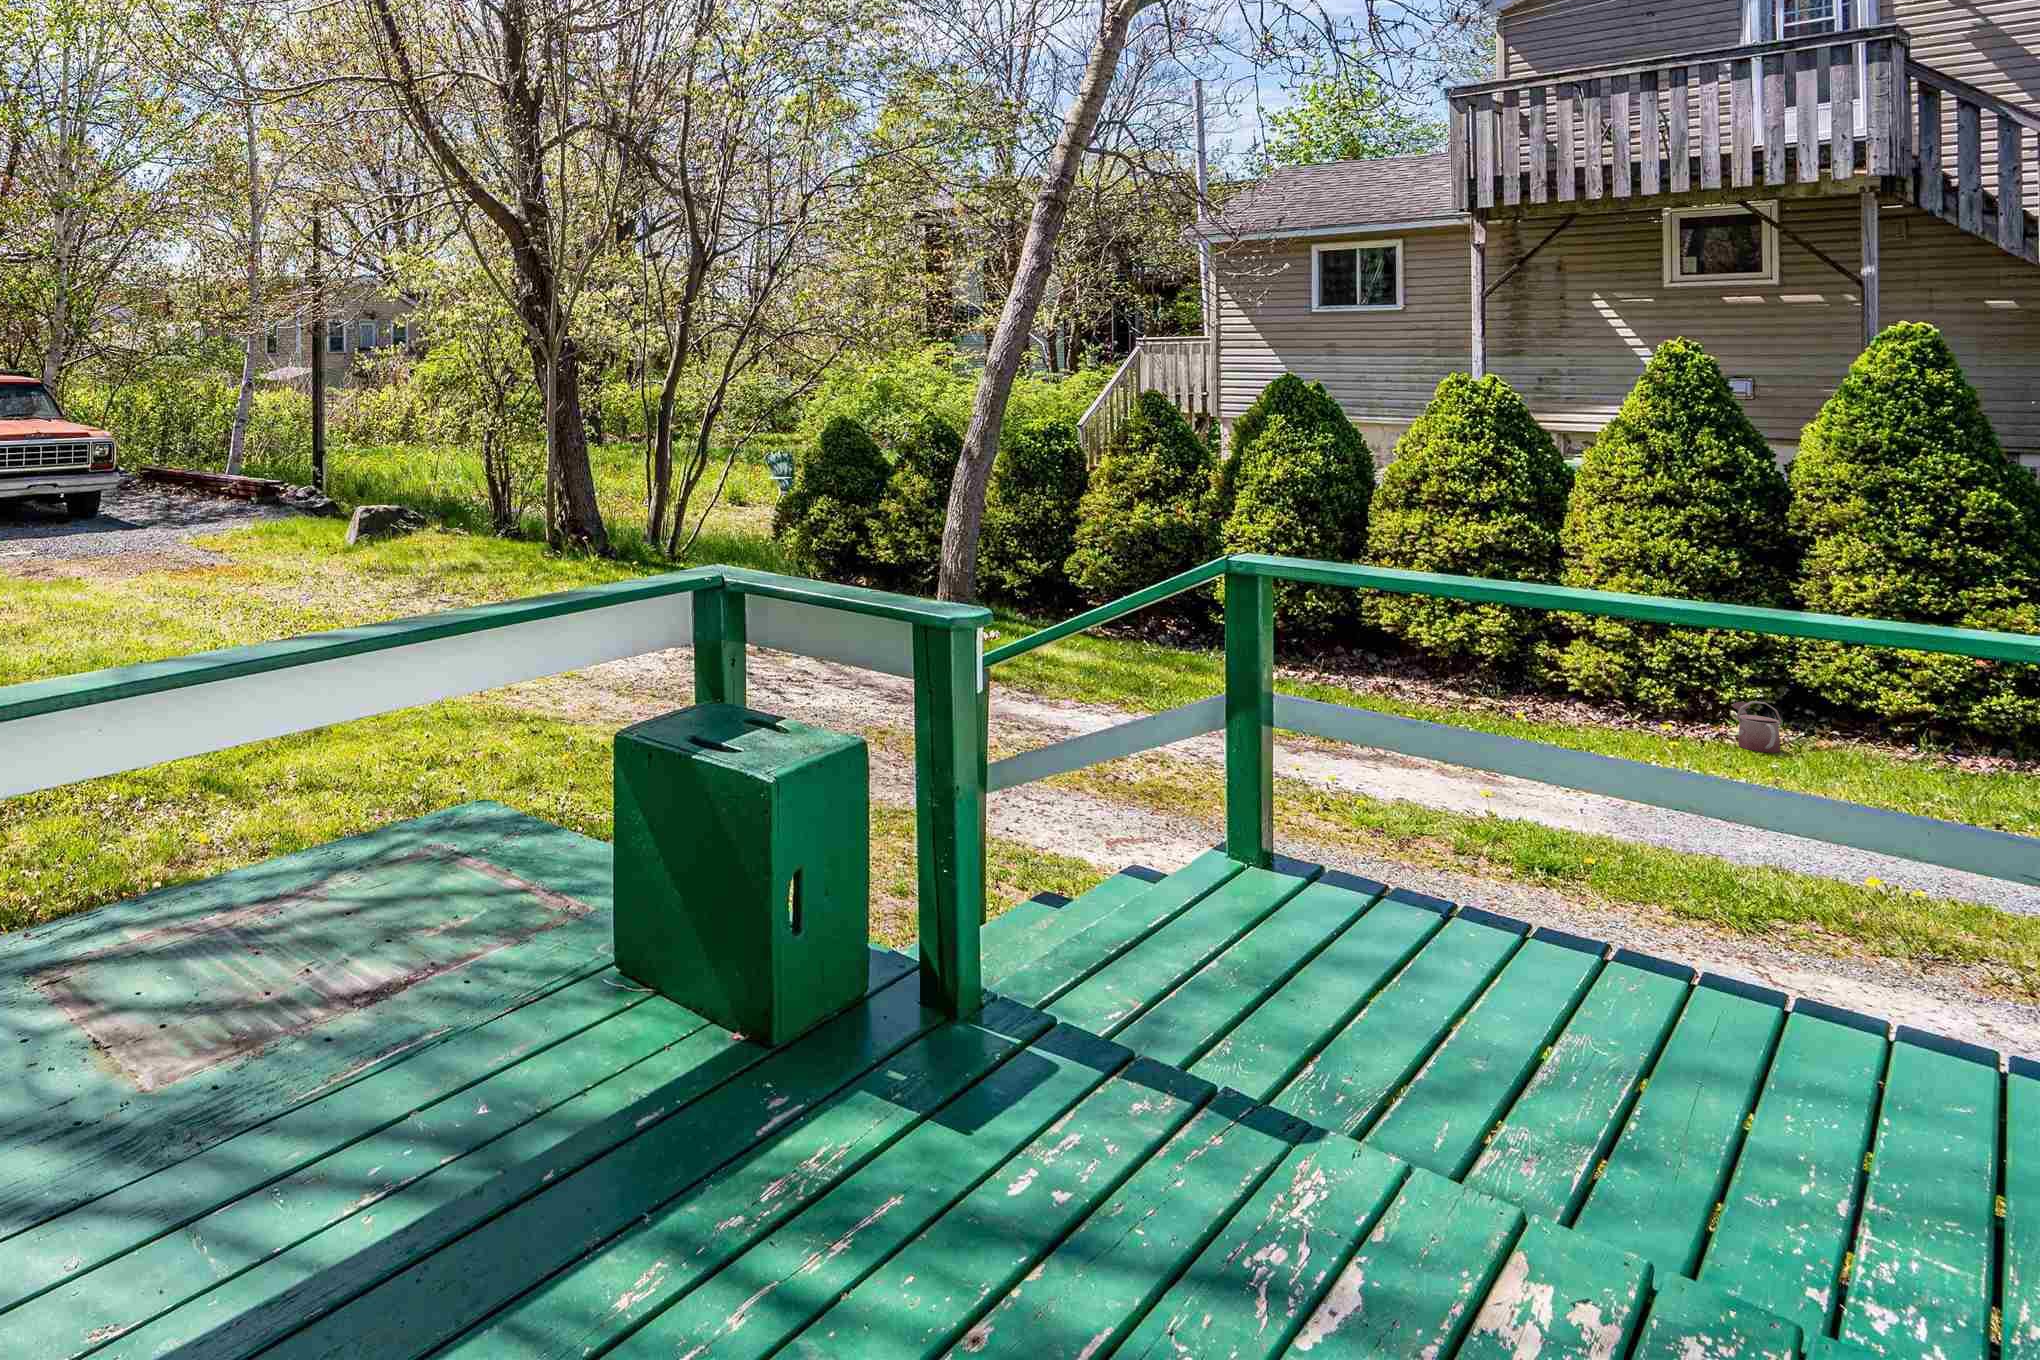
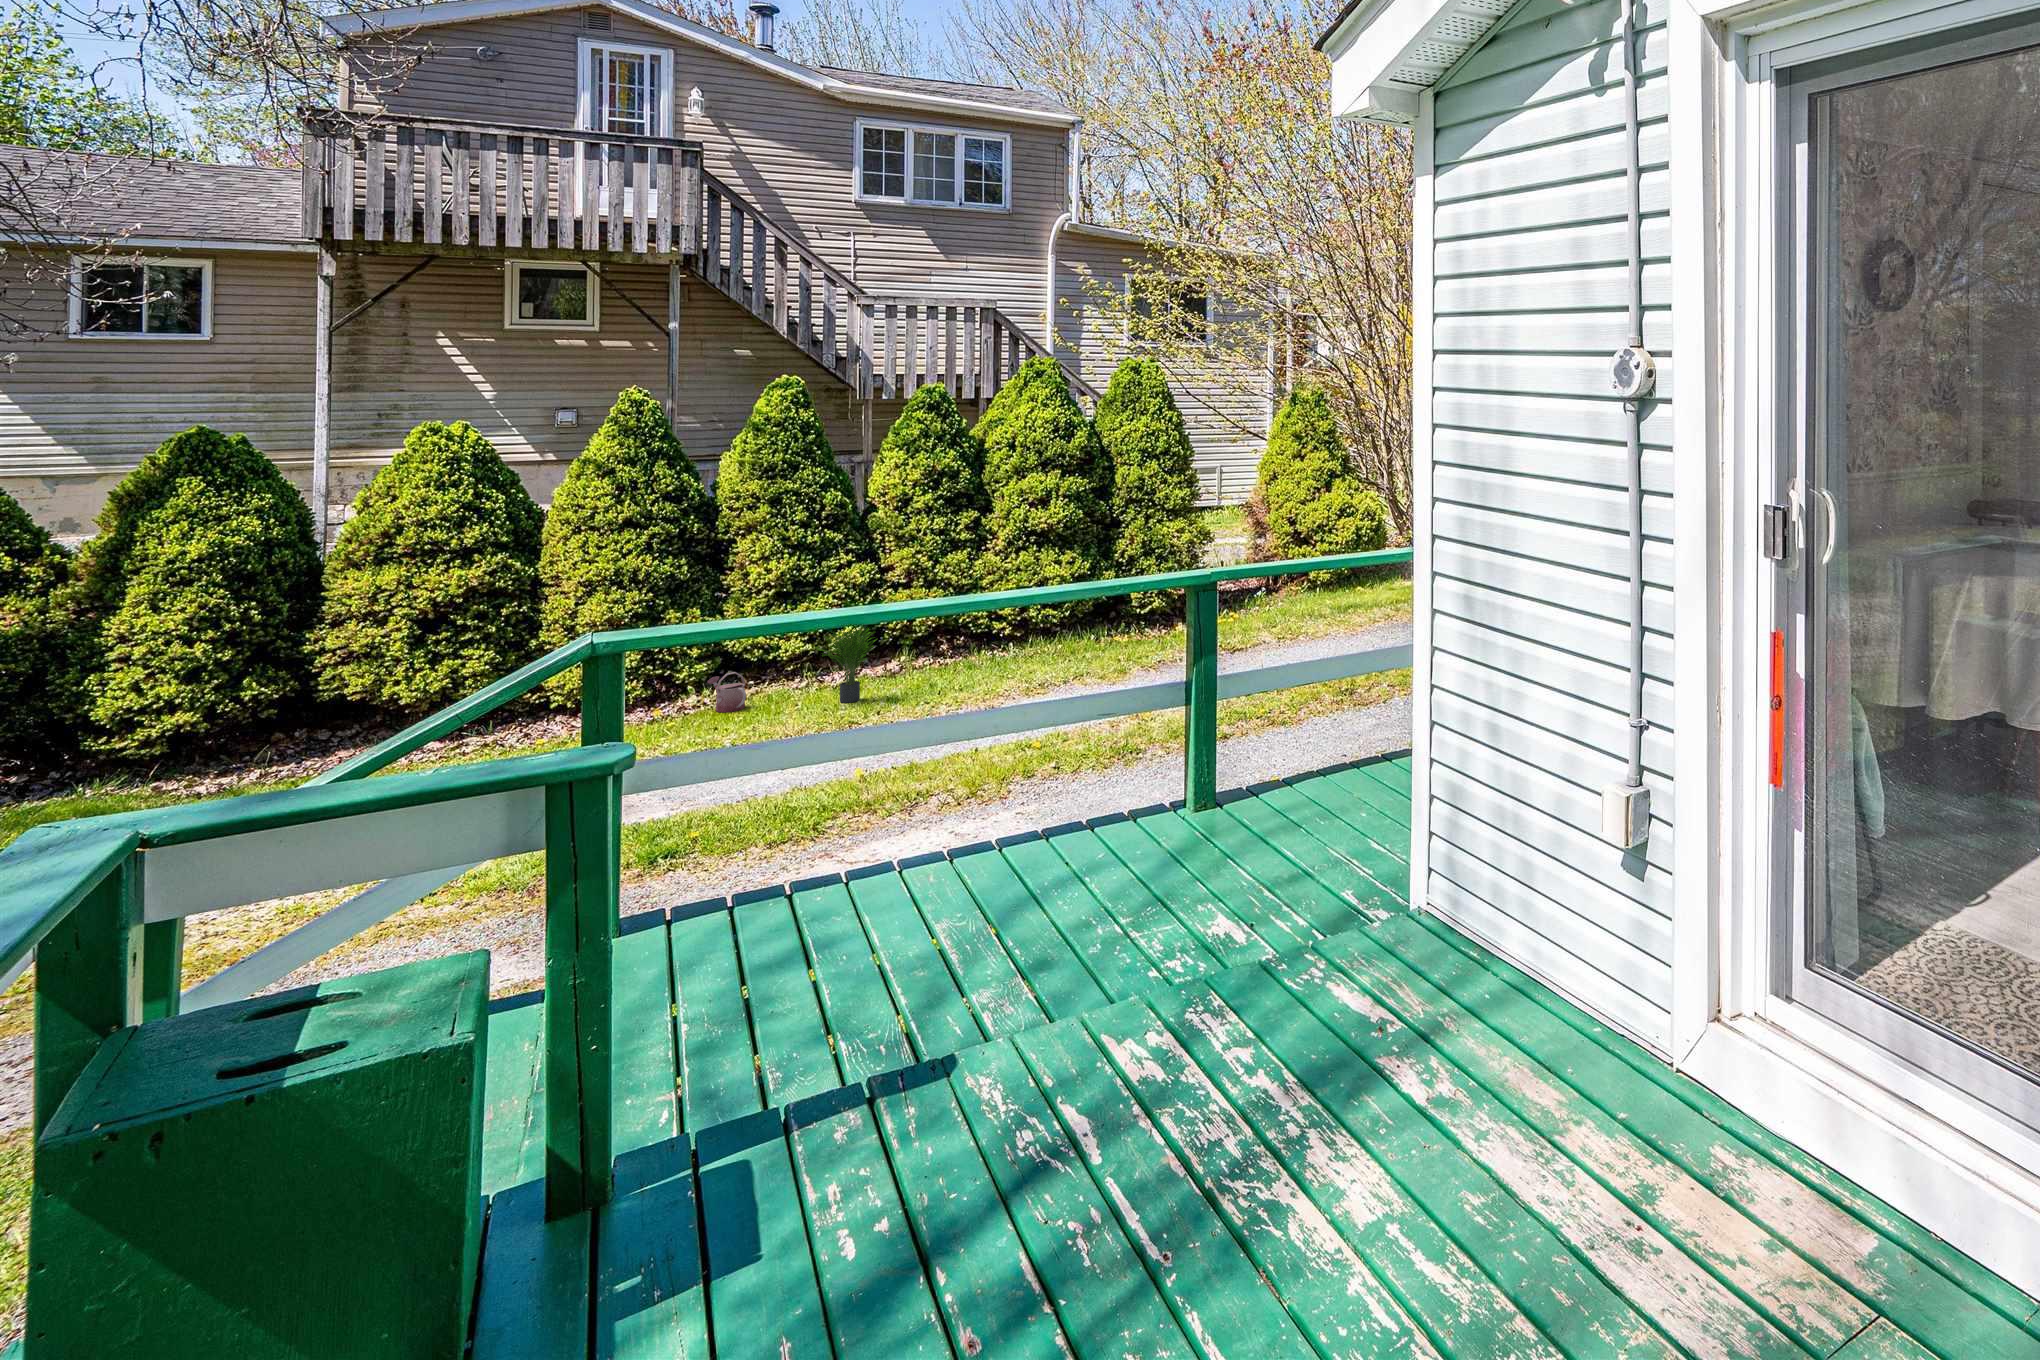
potted plant: none [1866,660,2004,794] -> present [819,628,875,703]

